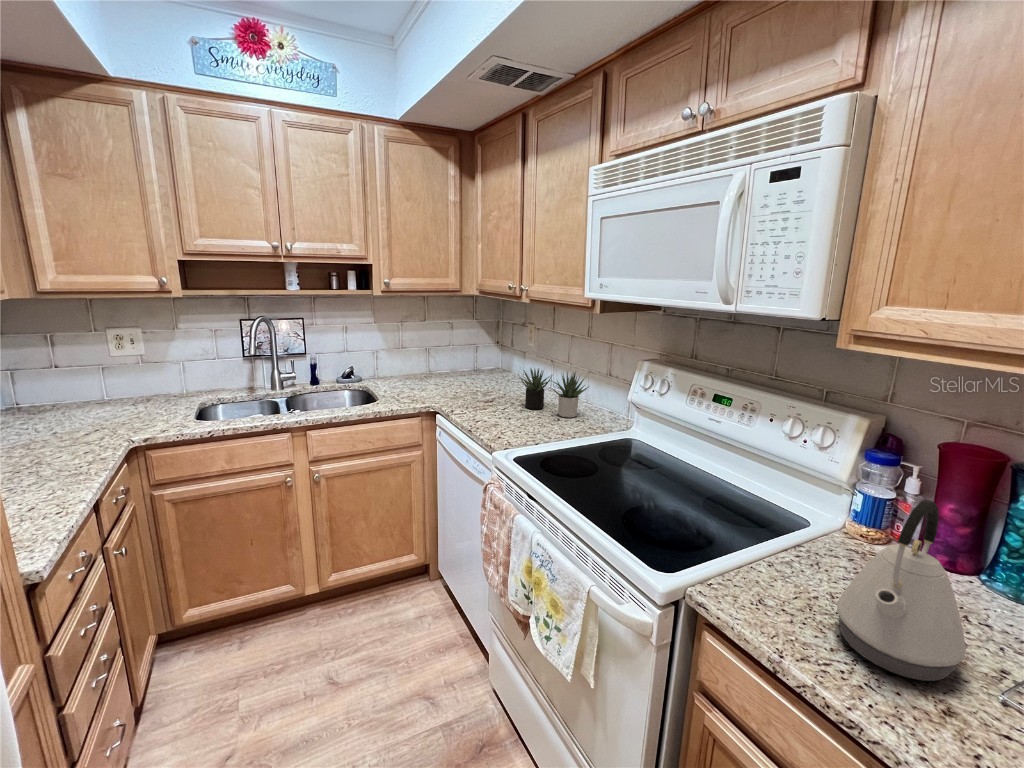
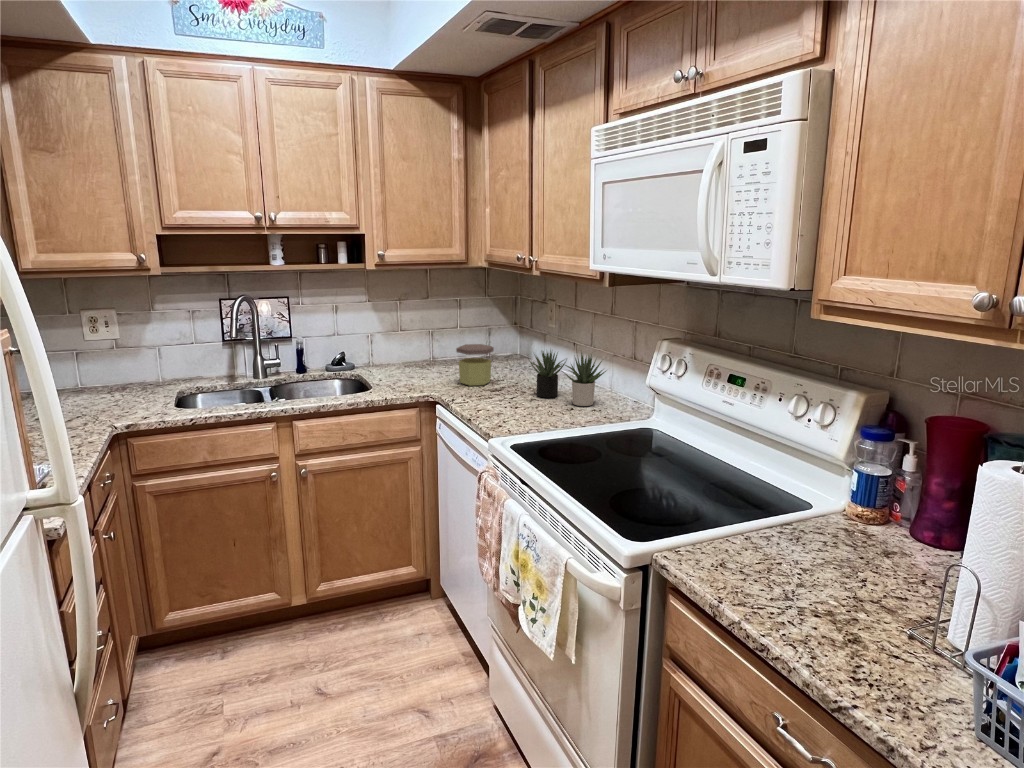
jar: none [454,361,486,398] -> present [456,344,494,386]
kettle: present [837,500,966,681] -> none [781,456,887,619]

